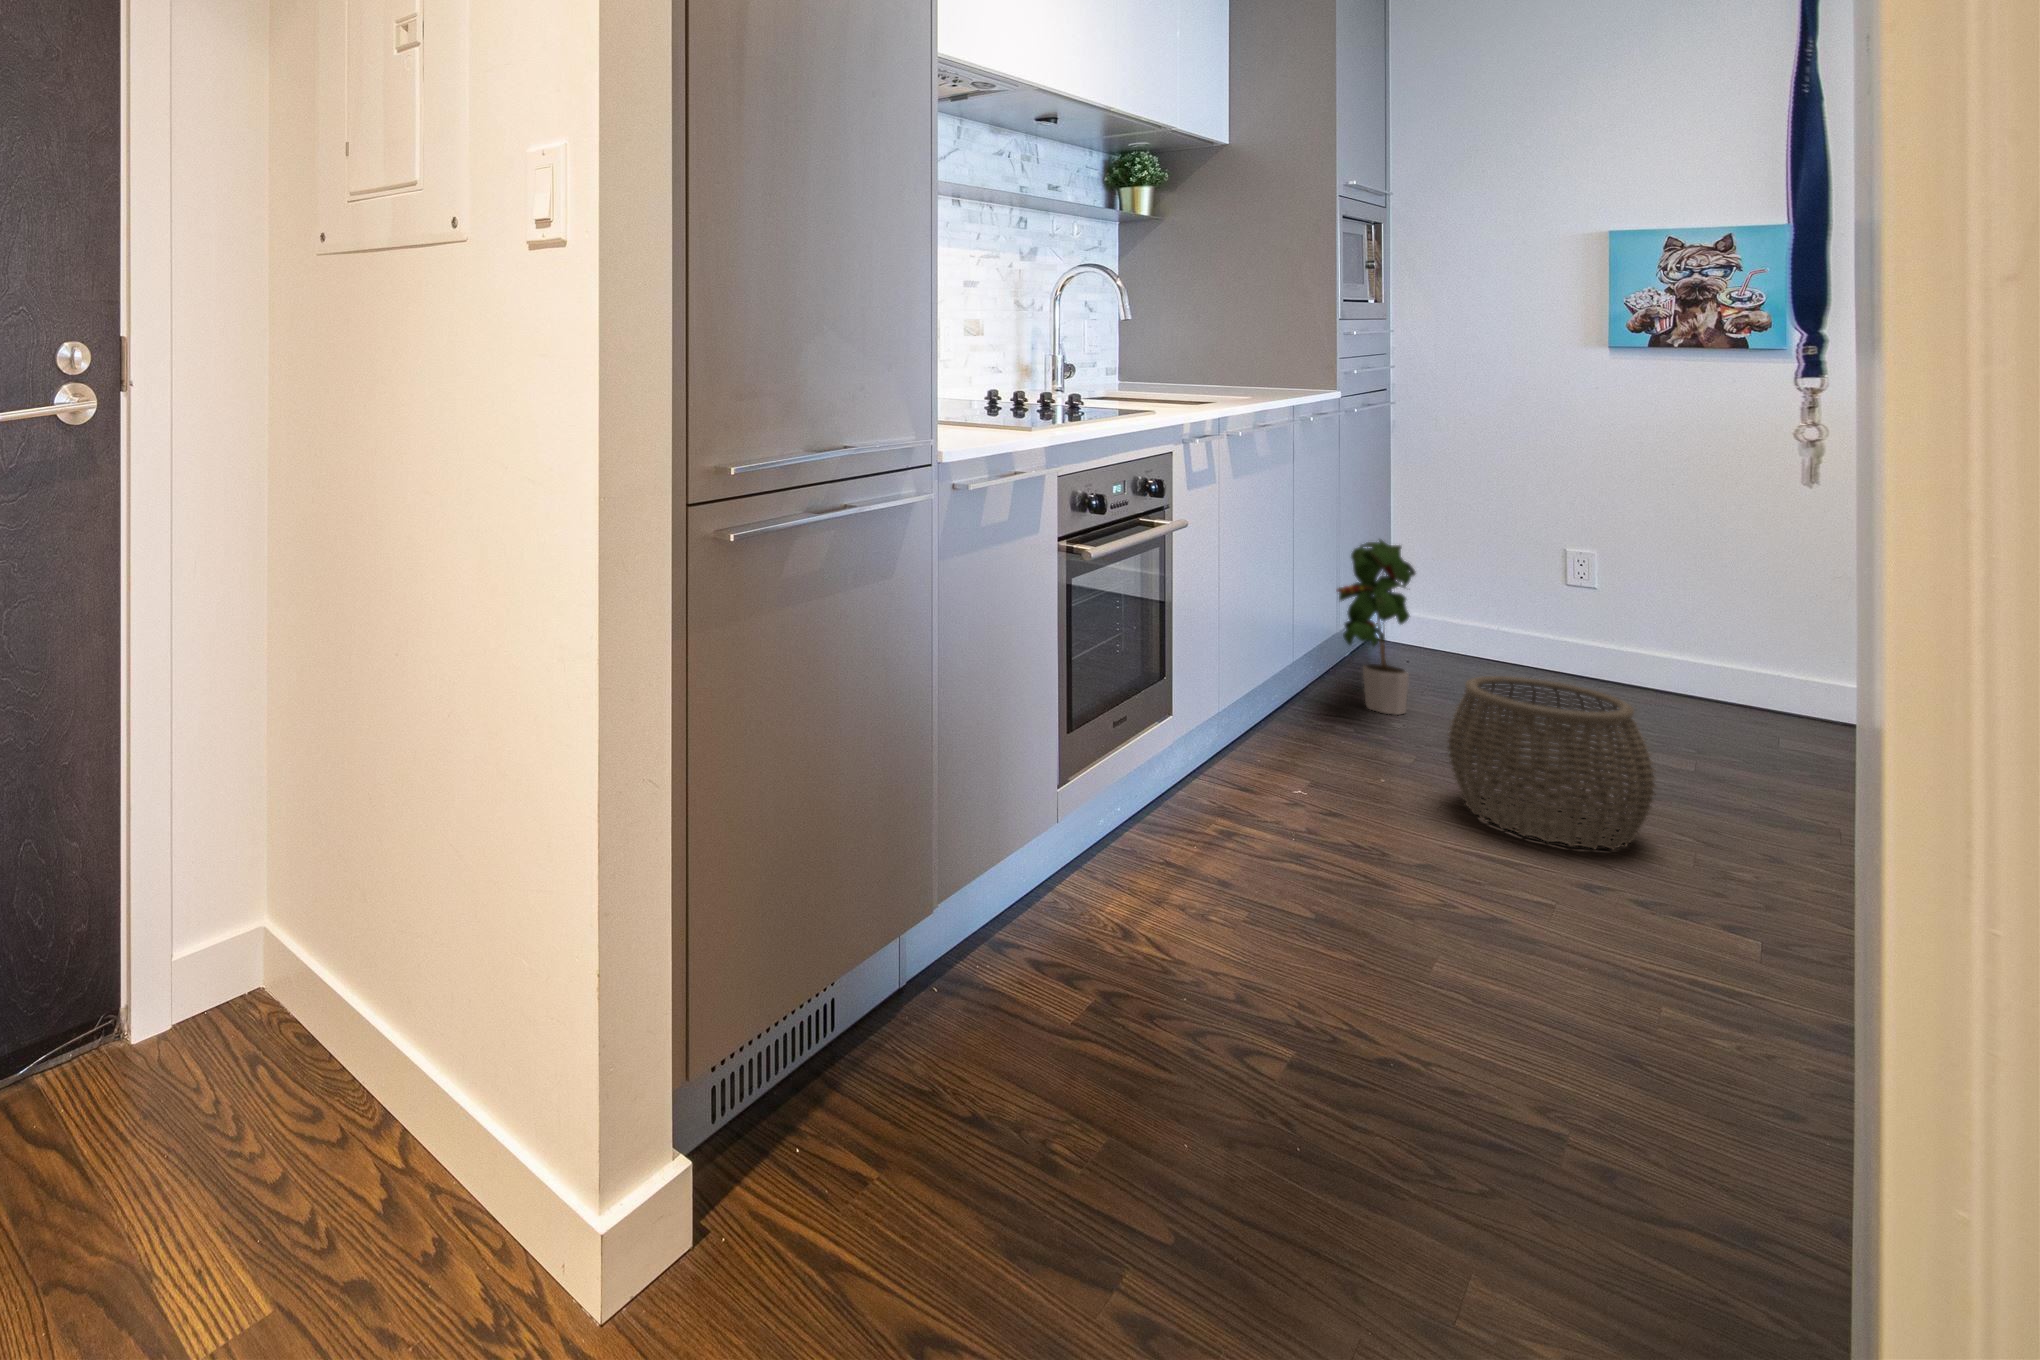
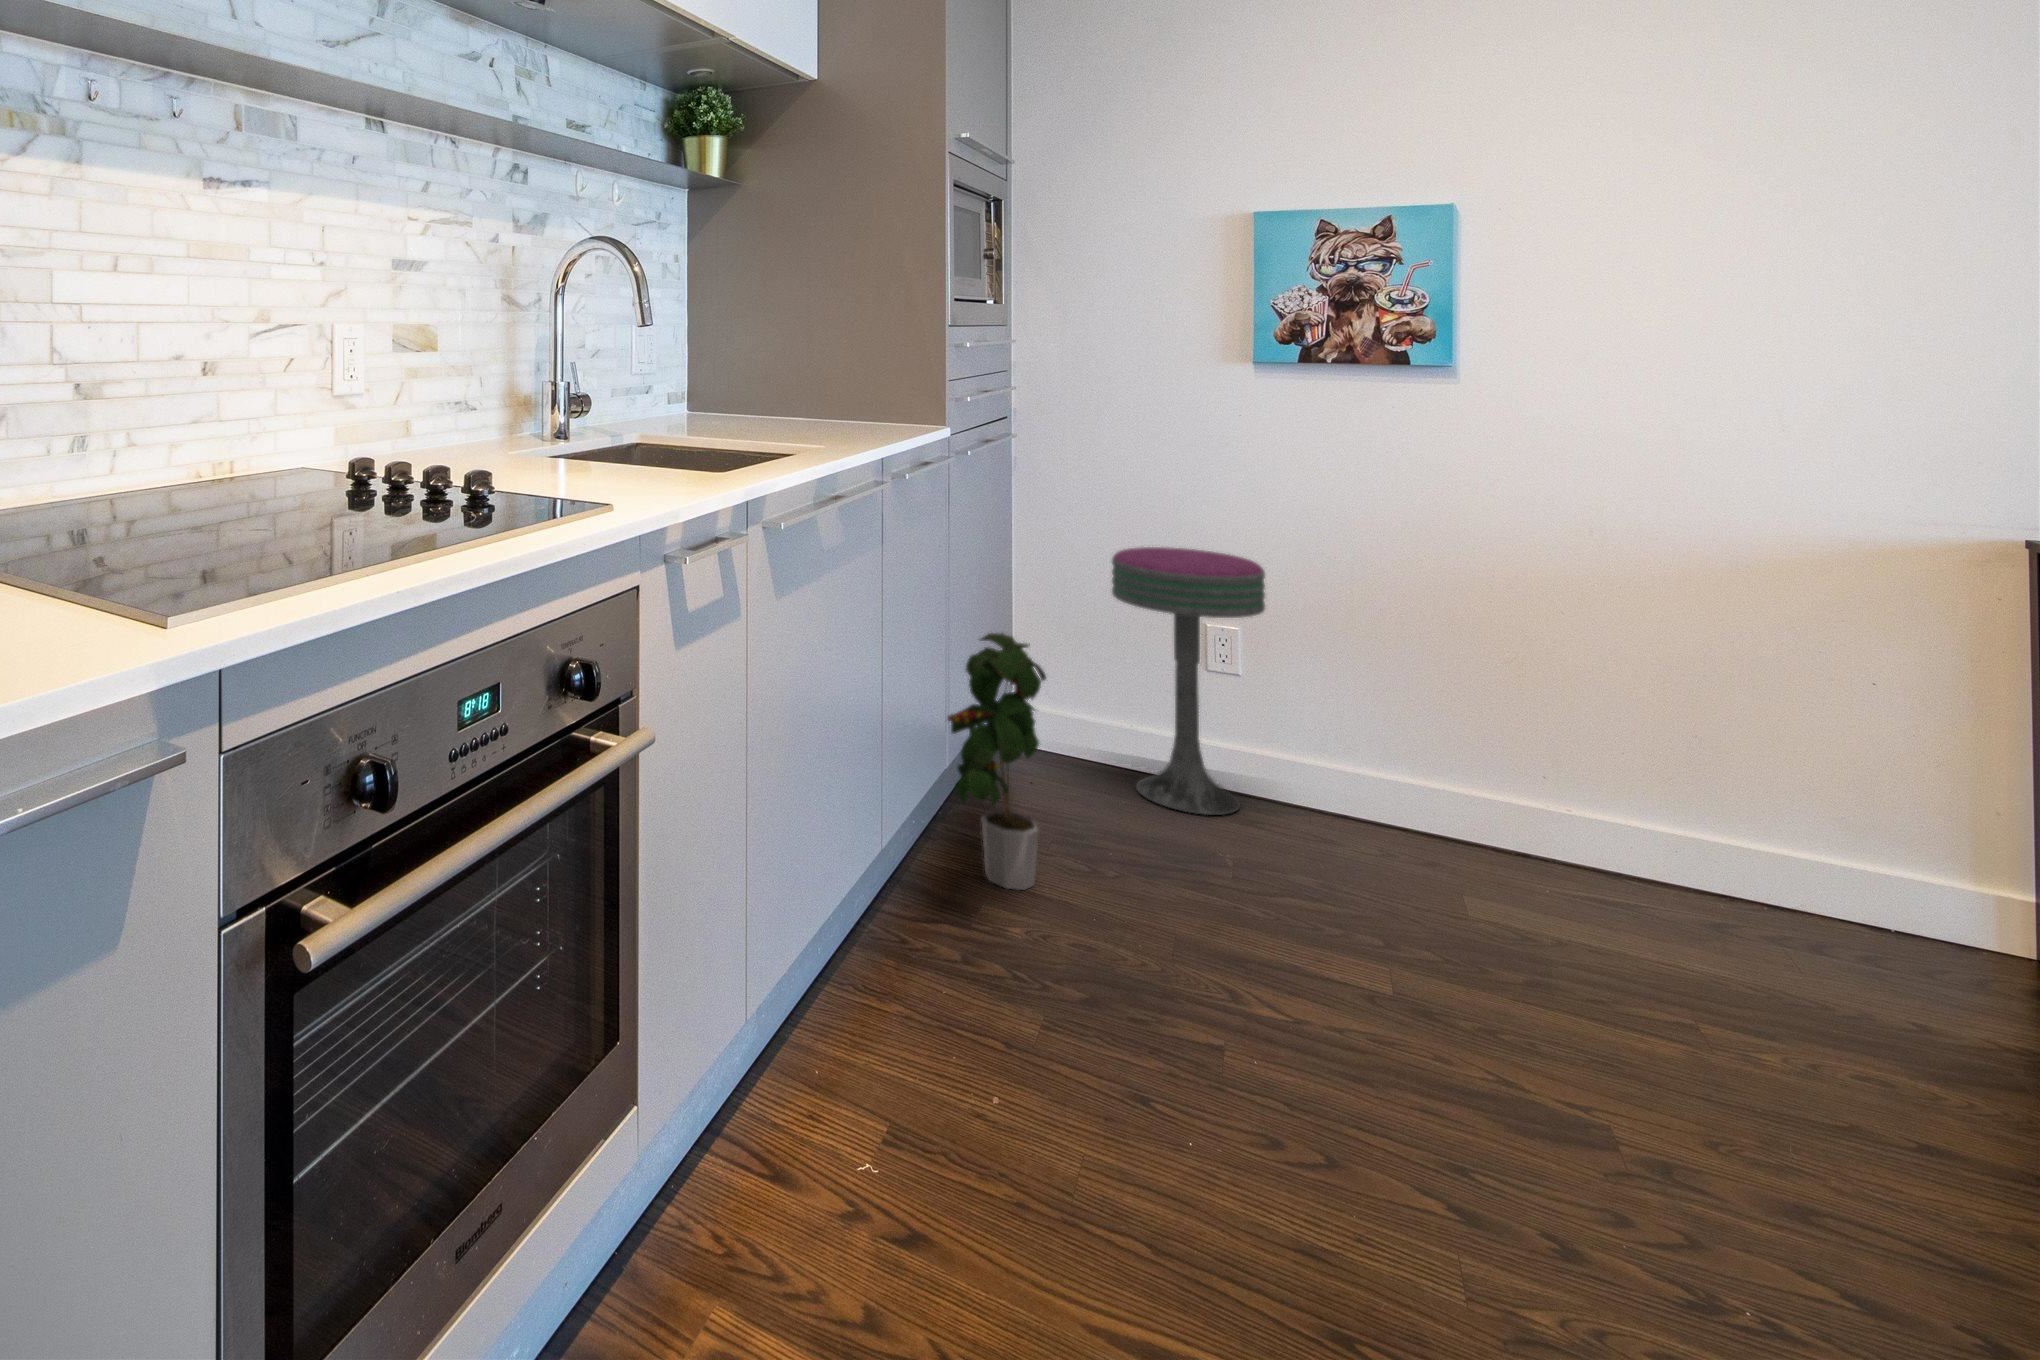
bar stool: none [1475,492,1612,692] -> present [1112,547,1265,815]
woven basket: present [1447,676,1656,849] -> none [1093,901,1403,1245]

